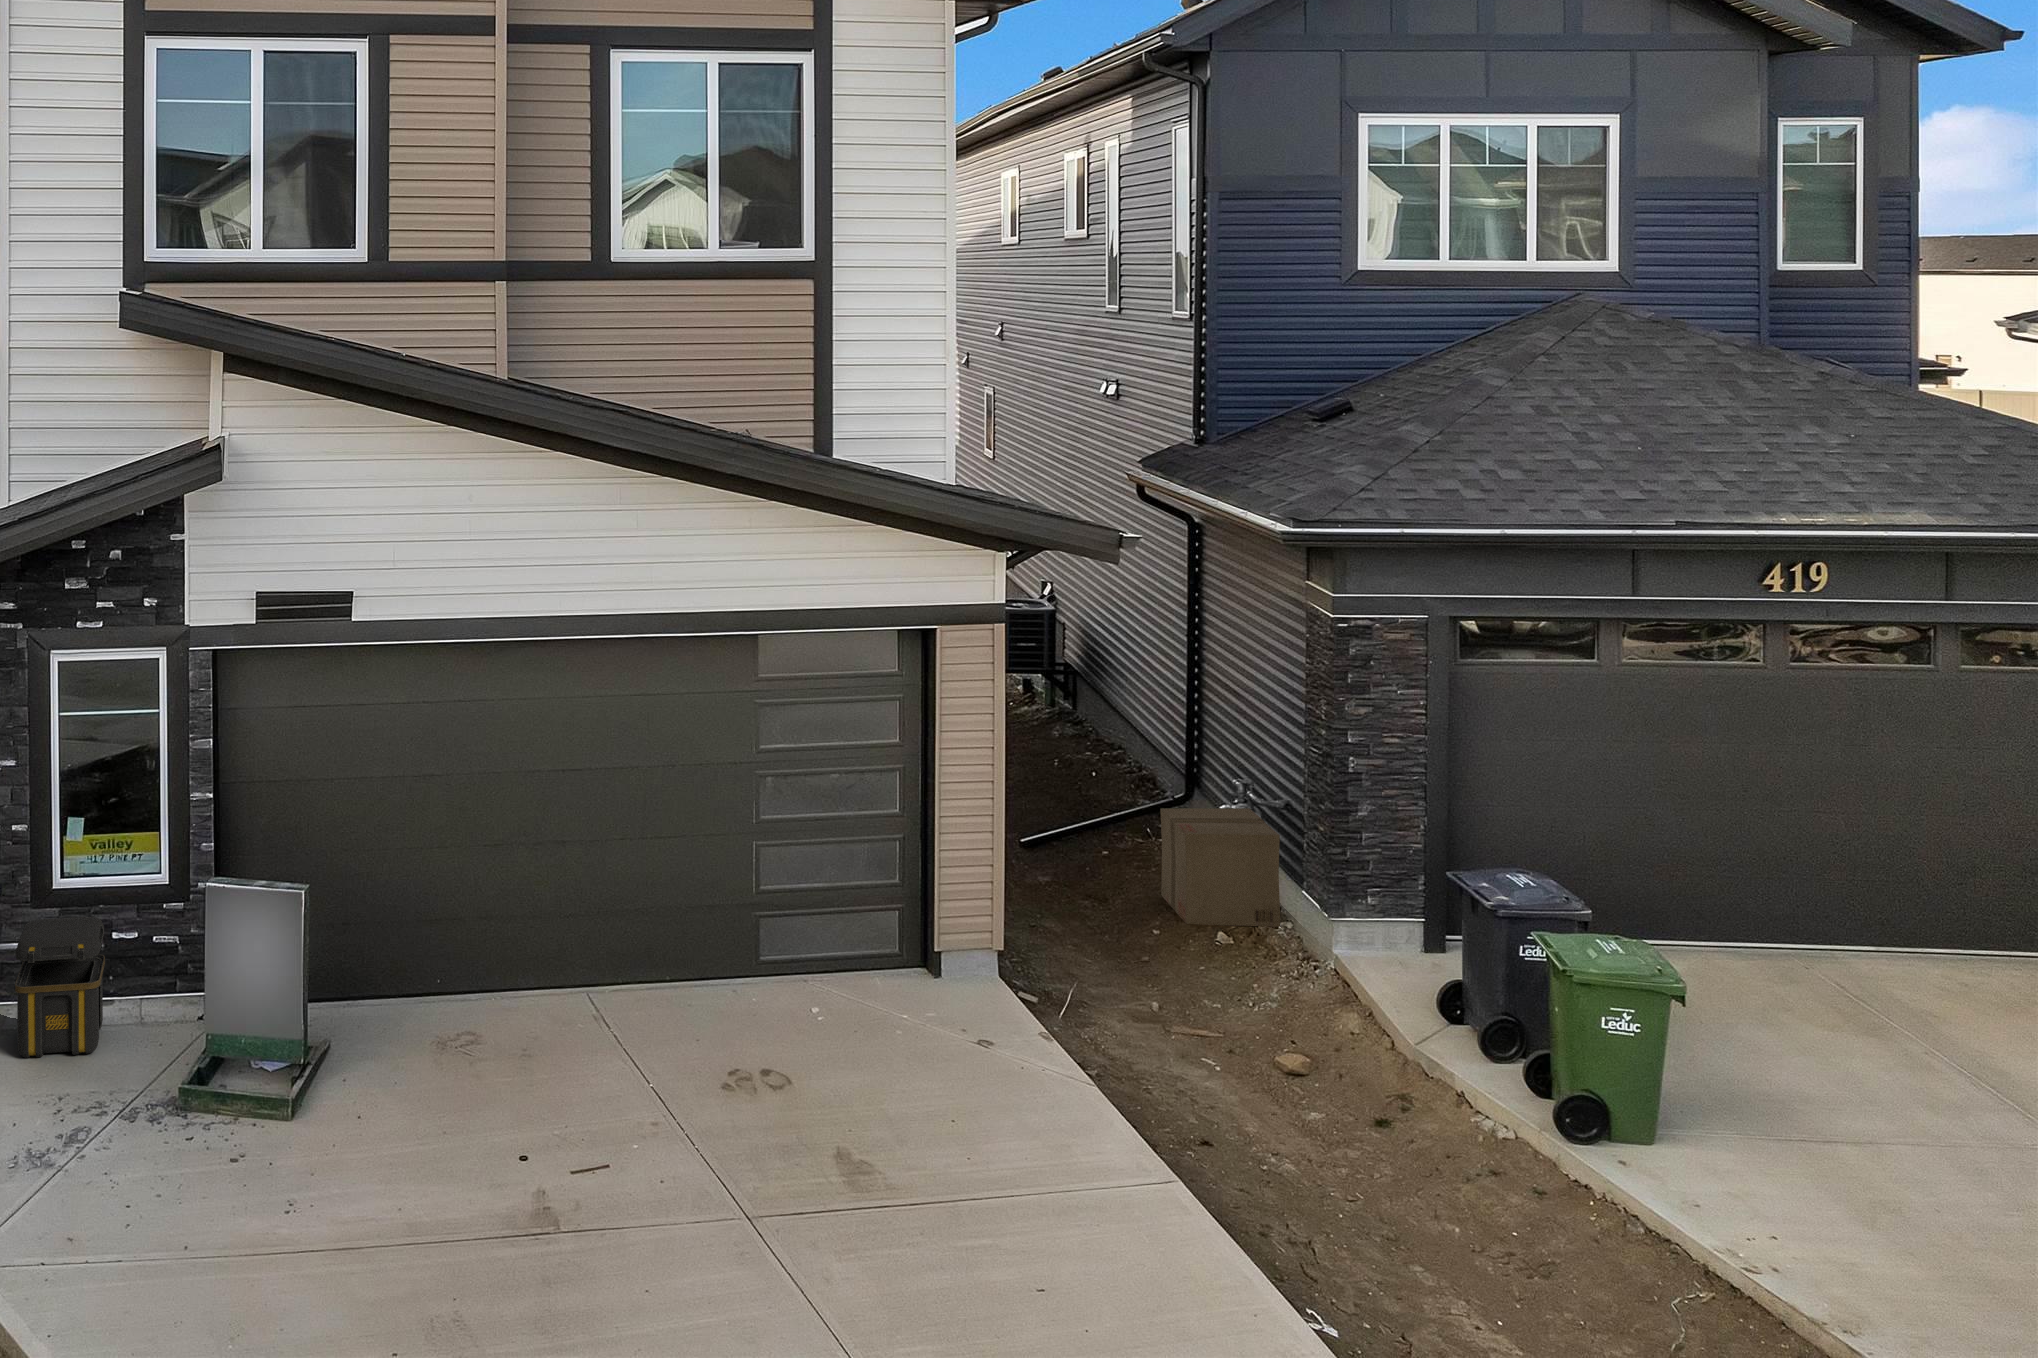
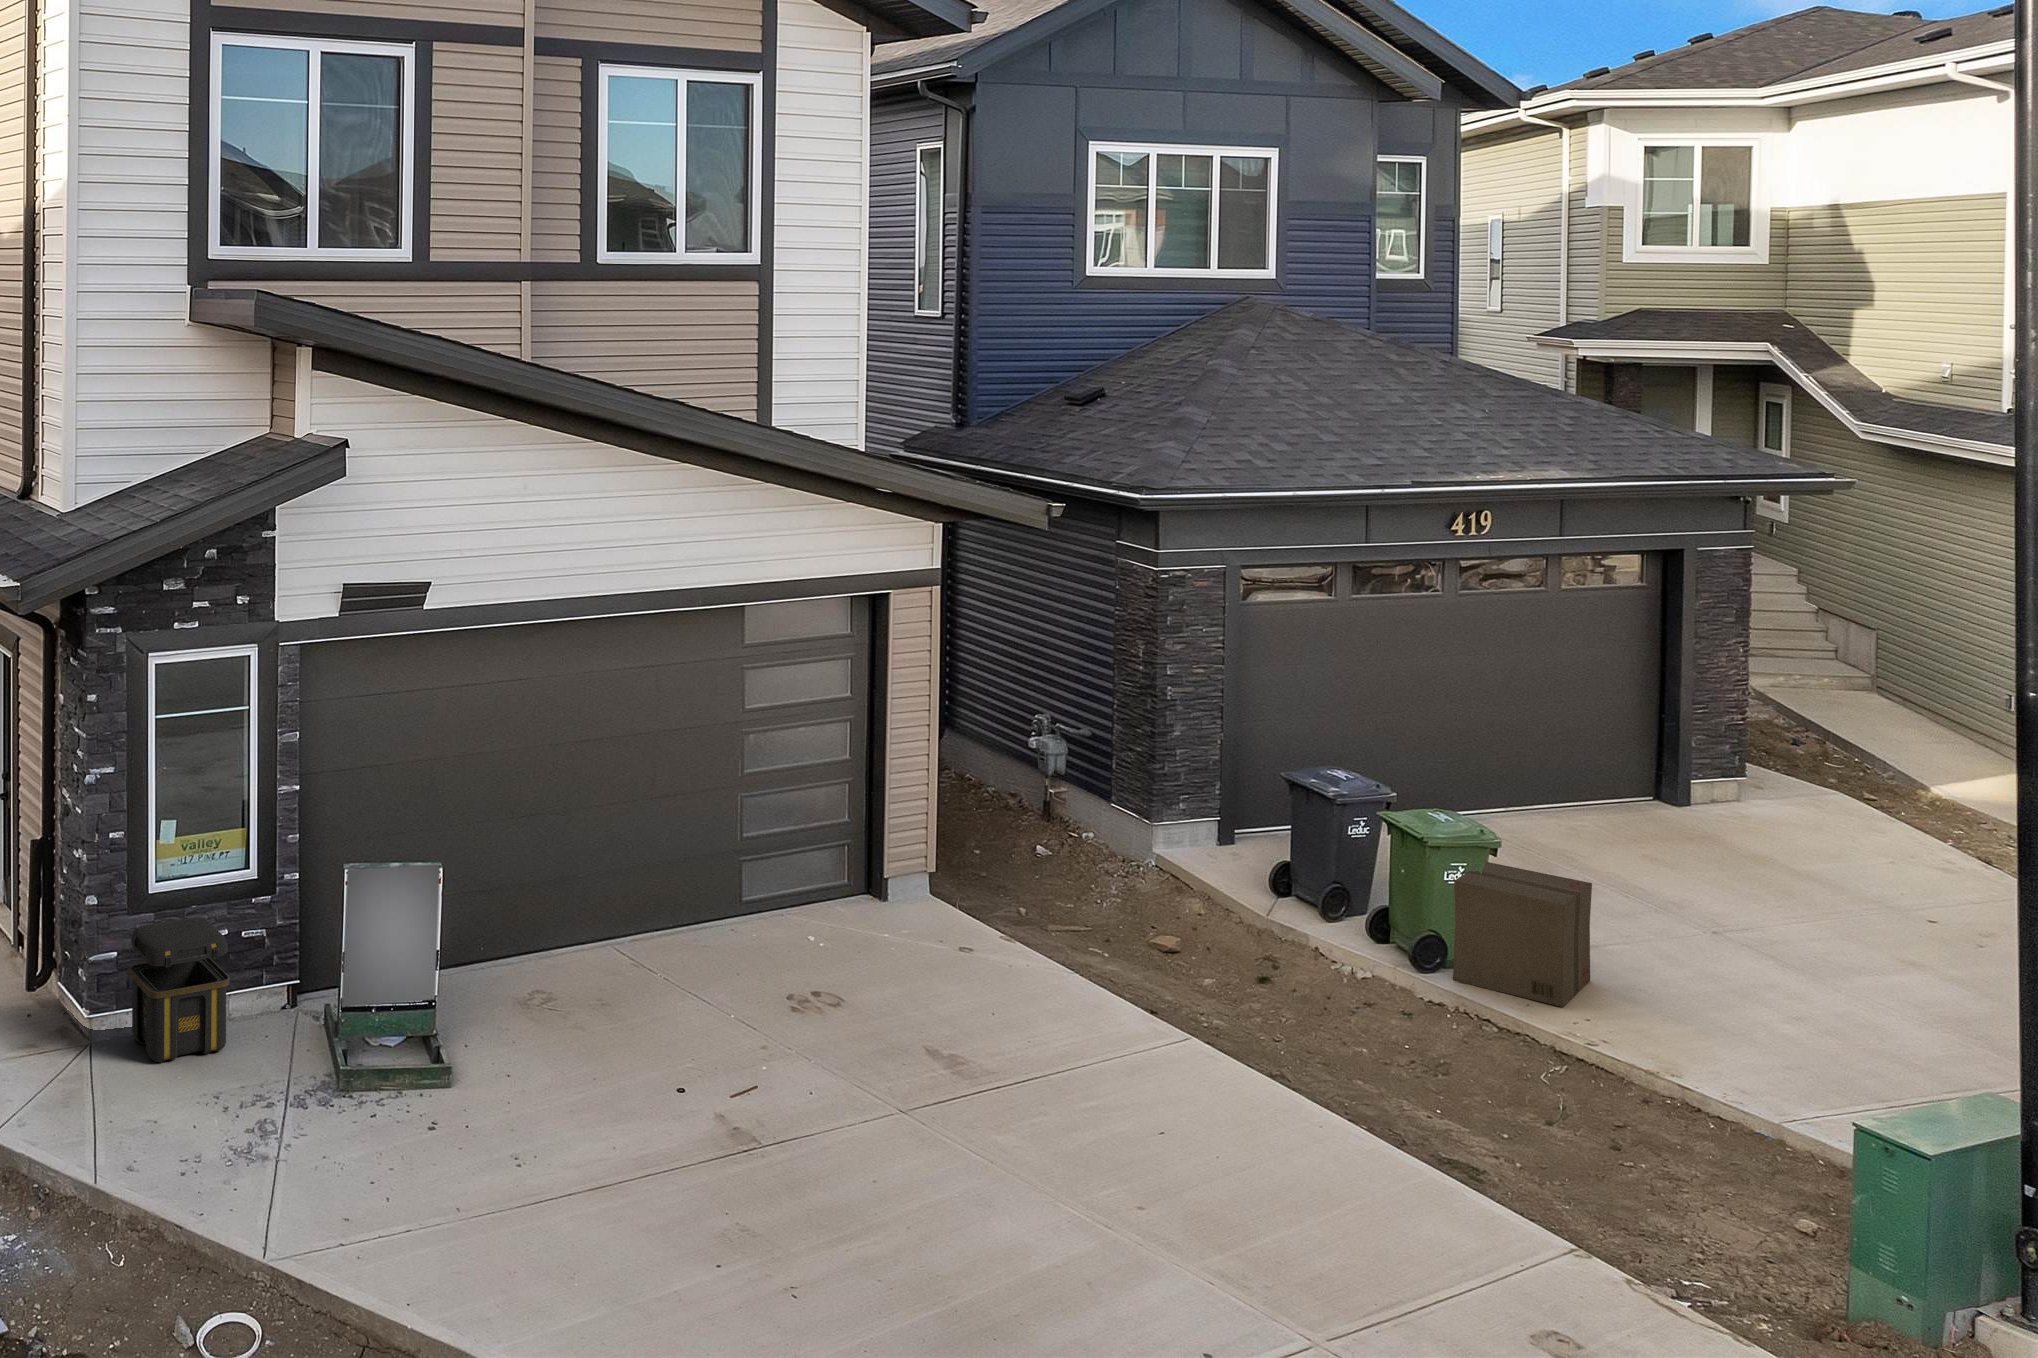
cardboard box: present [1160,808,1281,927] -> present [1453,862,1592,1007]

